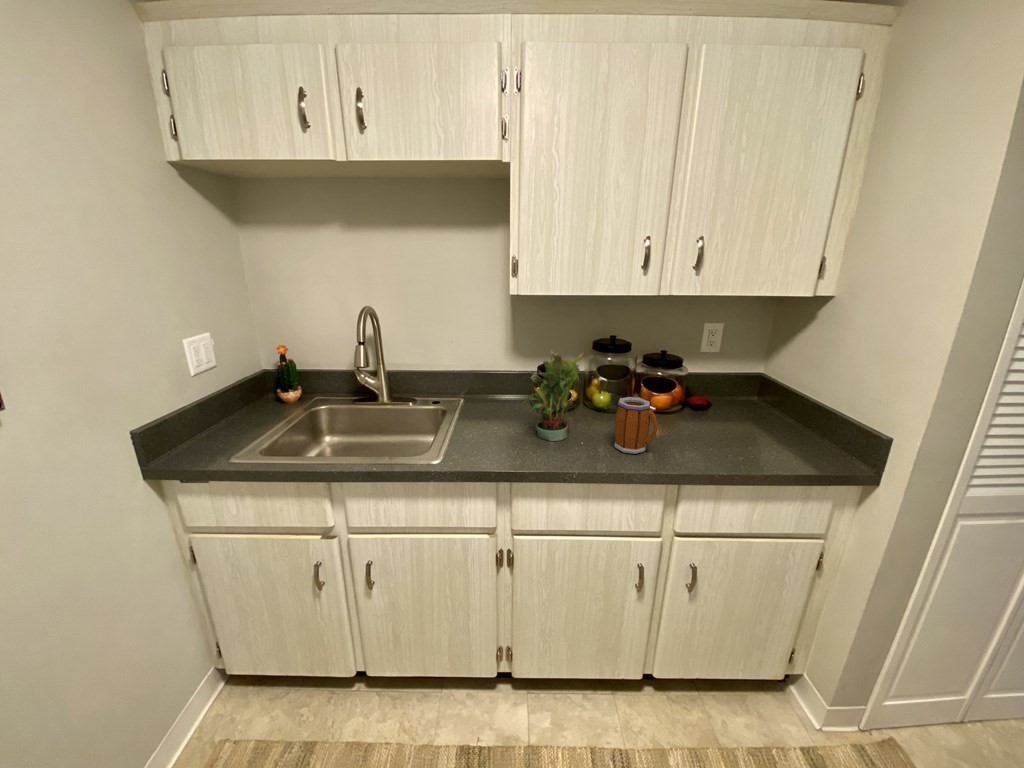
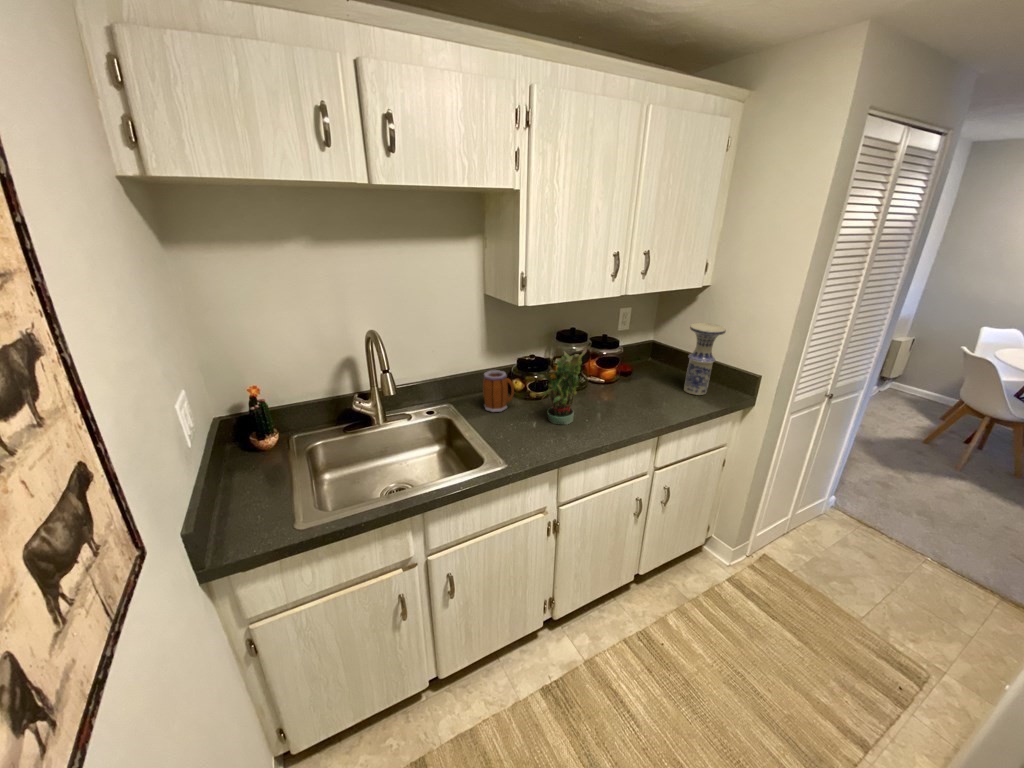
vase: none [759,346,828,450] -> present [684,323,726,395]
mug: present [614,397,657,454] -> present [483,370,514,412]

